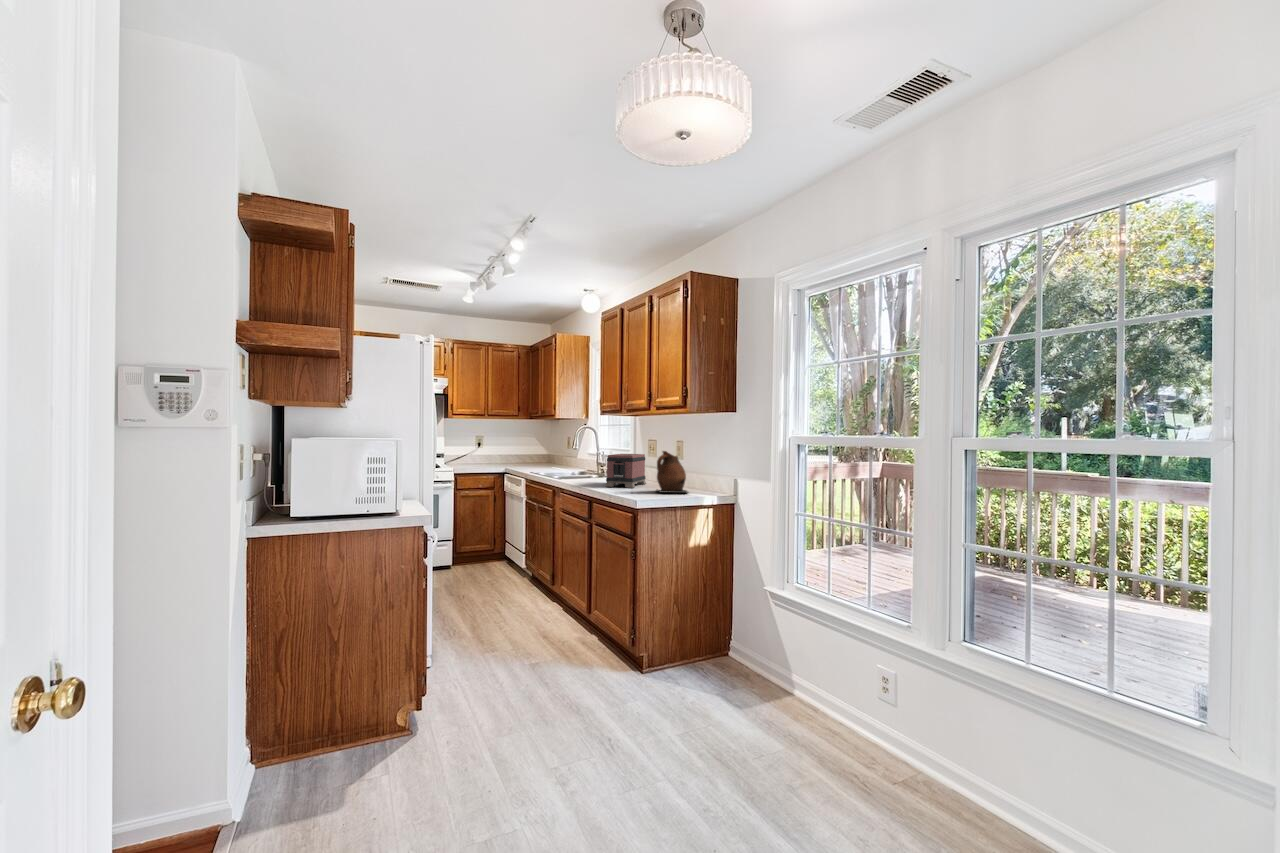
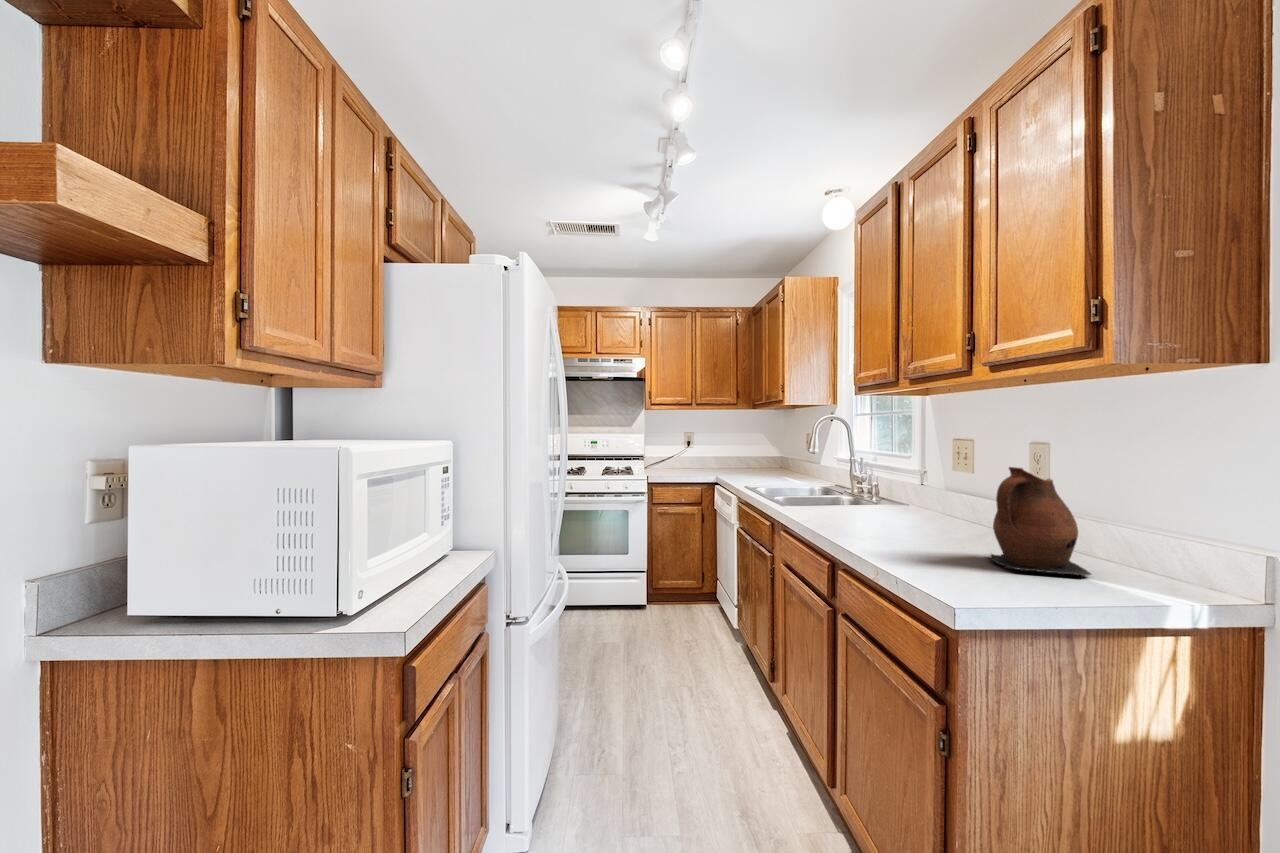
toaster: present [605,454,646,488] -> none [864,465,953,540]

